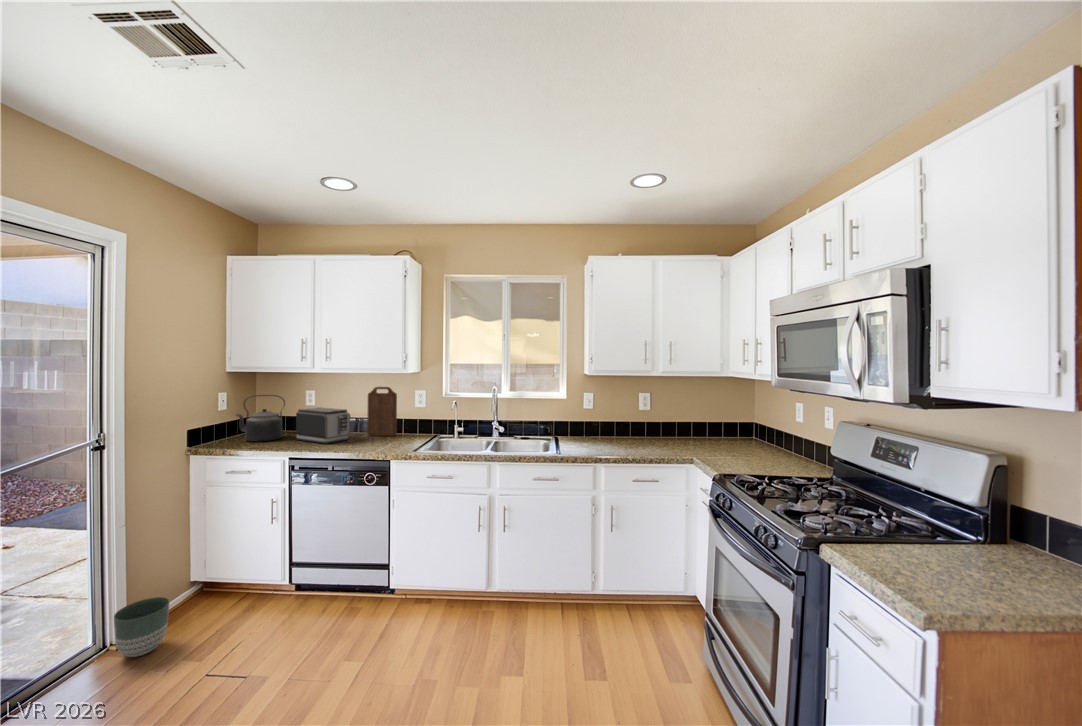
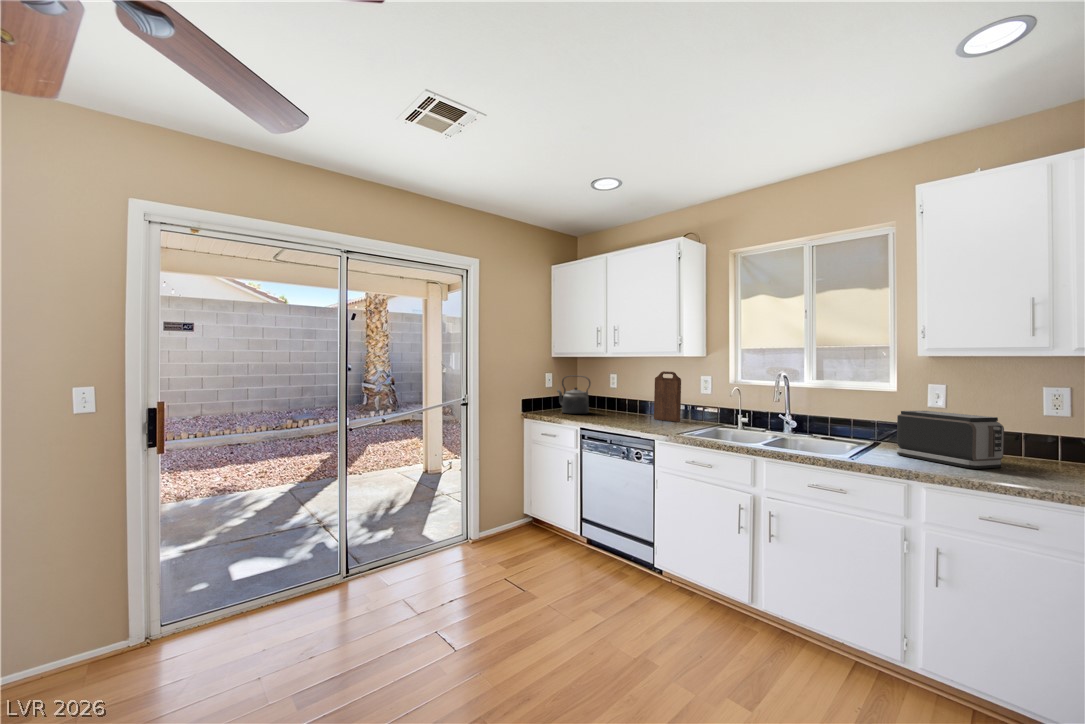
toaster: present [296,407,350,444] -> present [897,411,1004,469]
planter: present [114,597,169,657] -> none [472,512,501,549]

